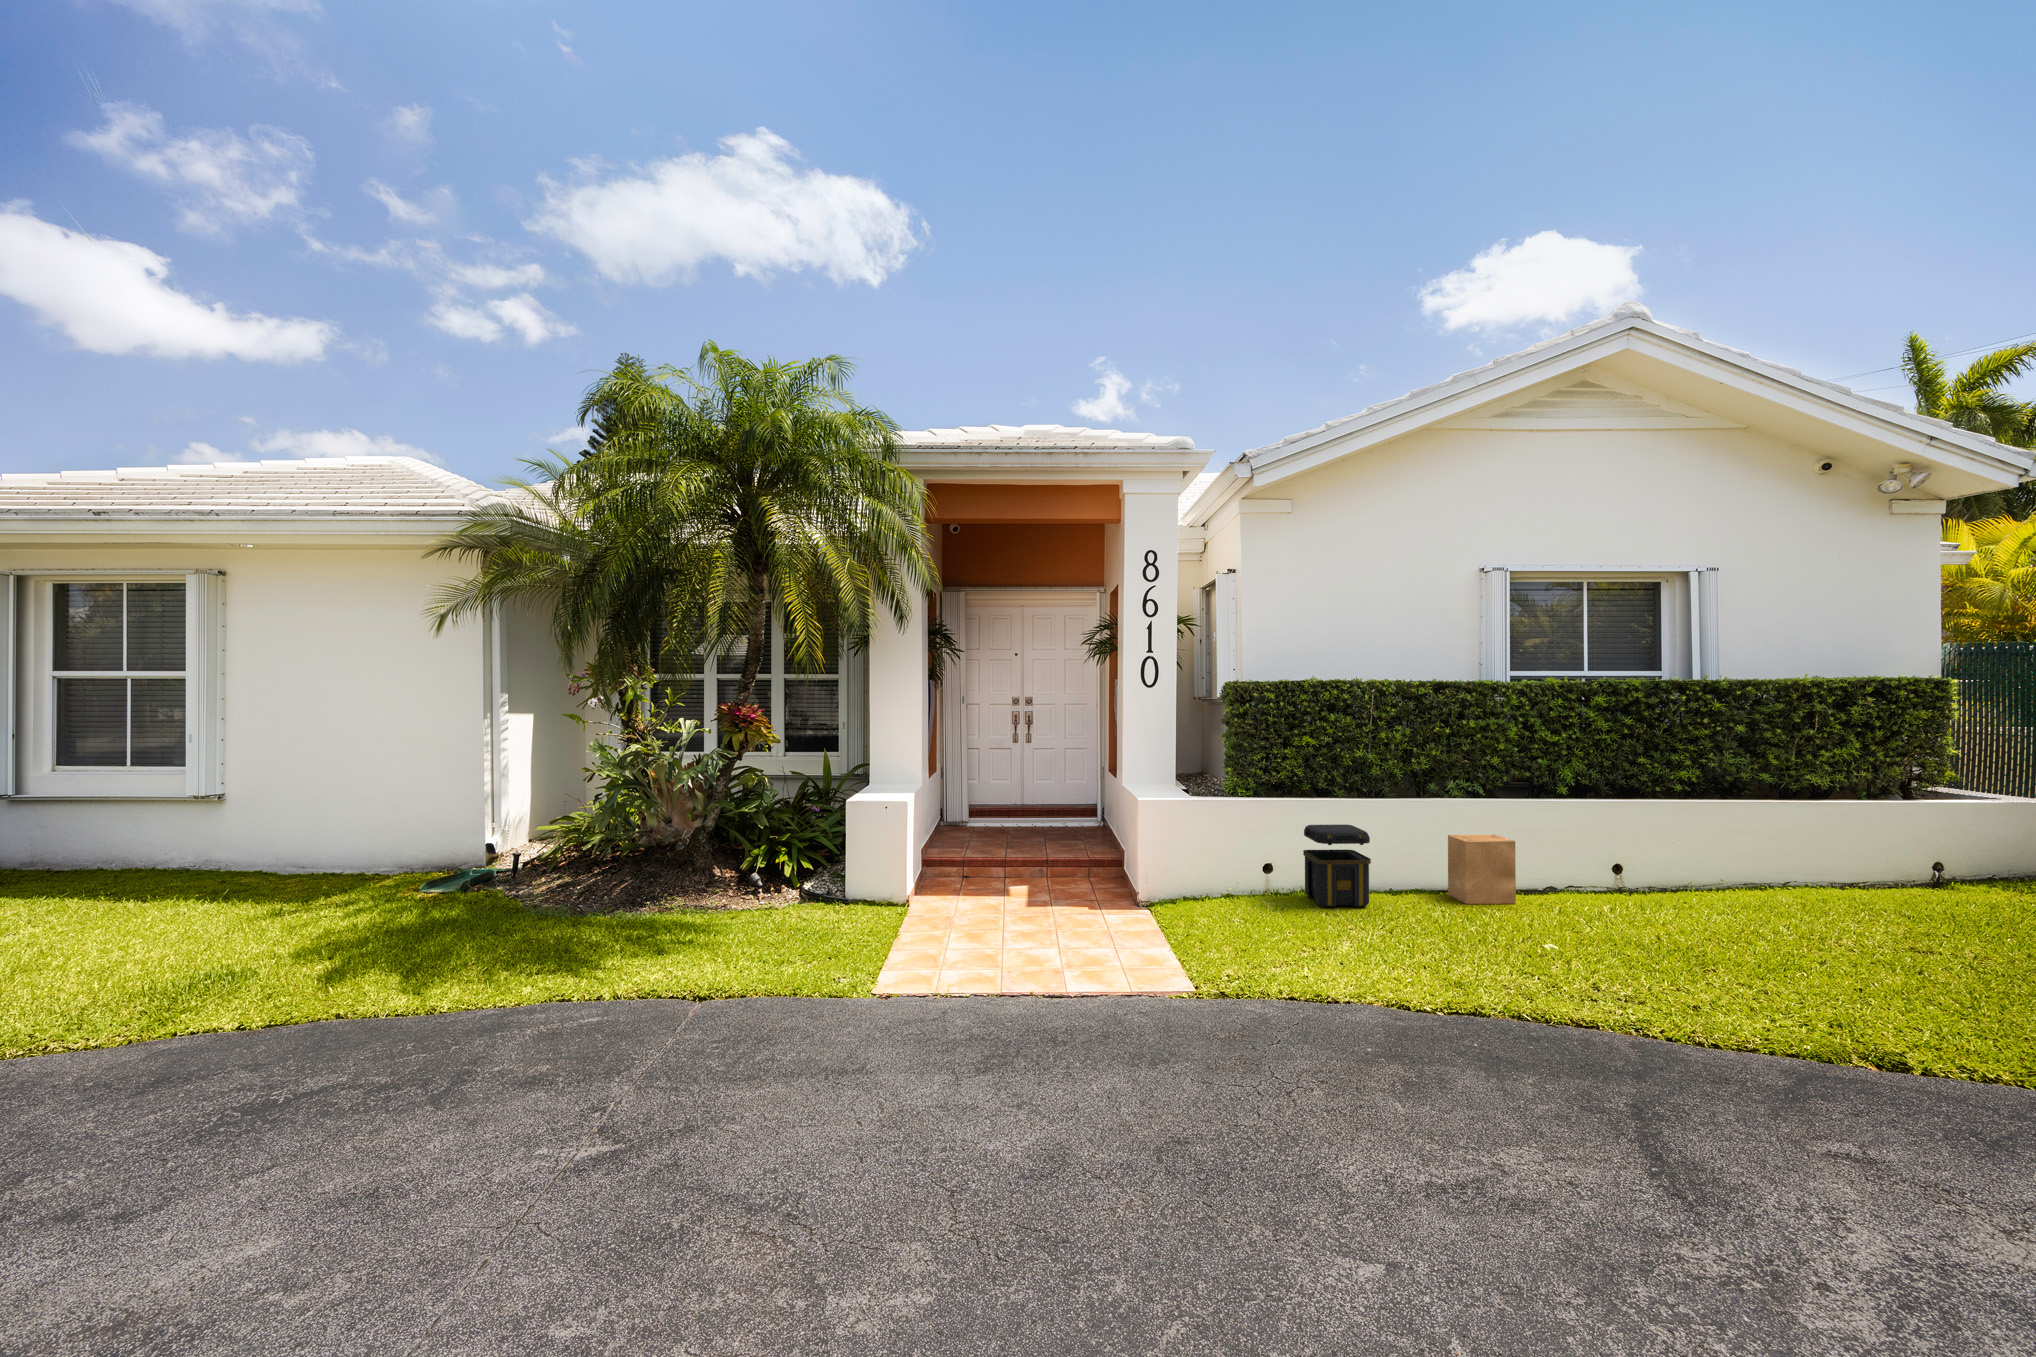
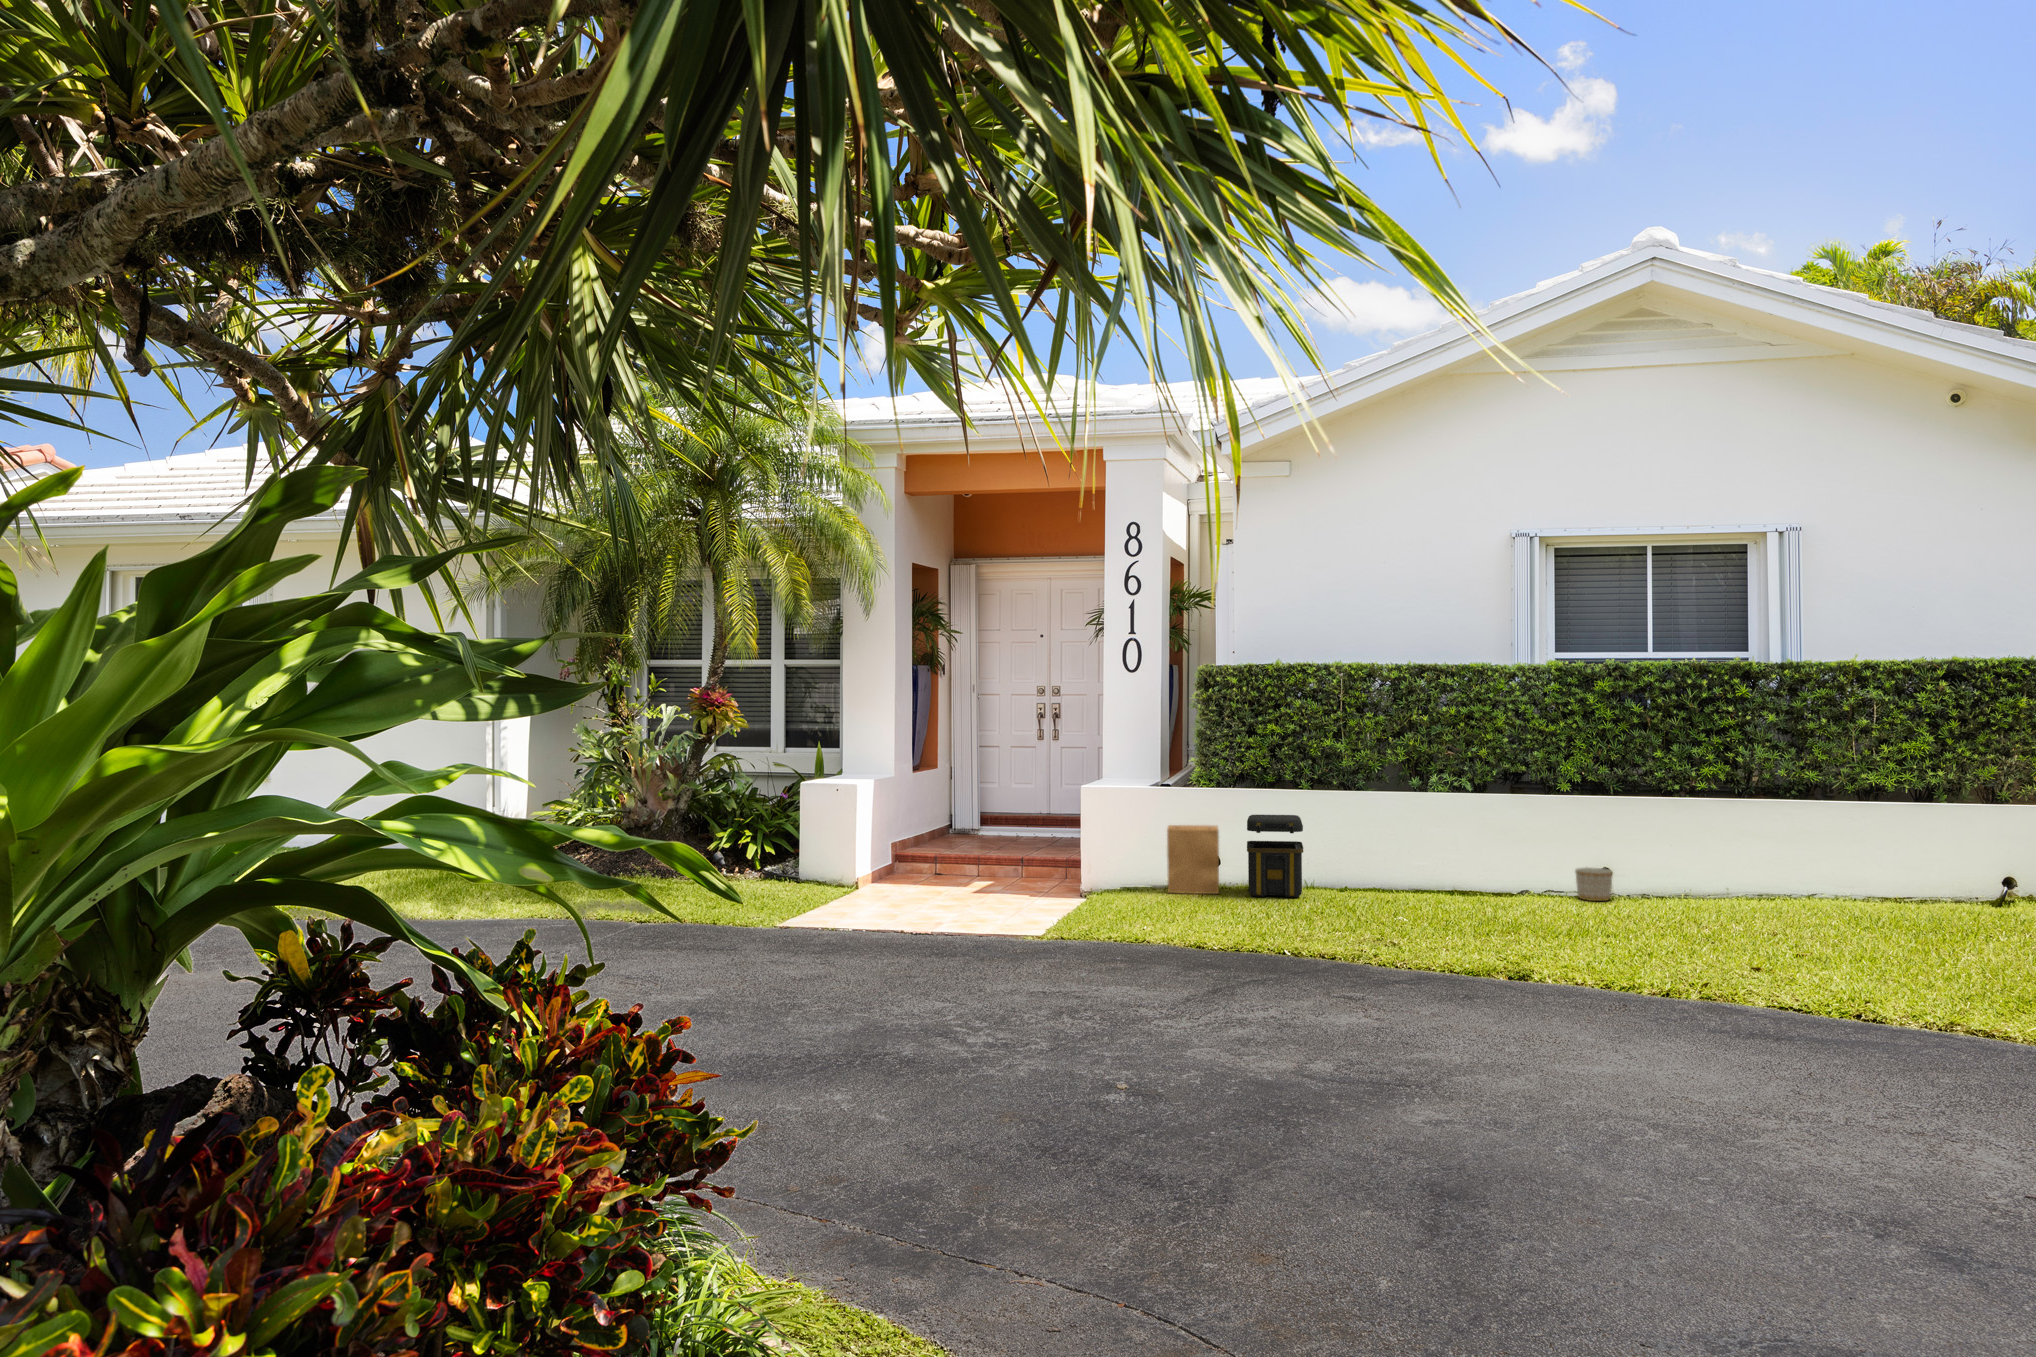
cardboard box: present [1448,835,1516,904] -> present [1167,825,1219,894]
planter: none [1601,867,1638,900] -> present [1575,867,1613,901]

